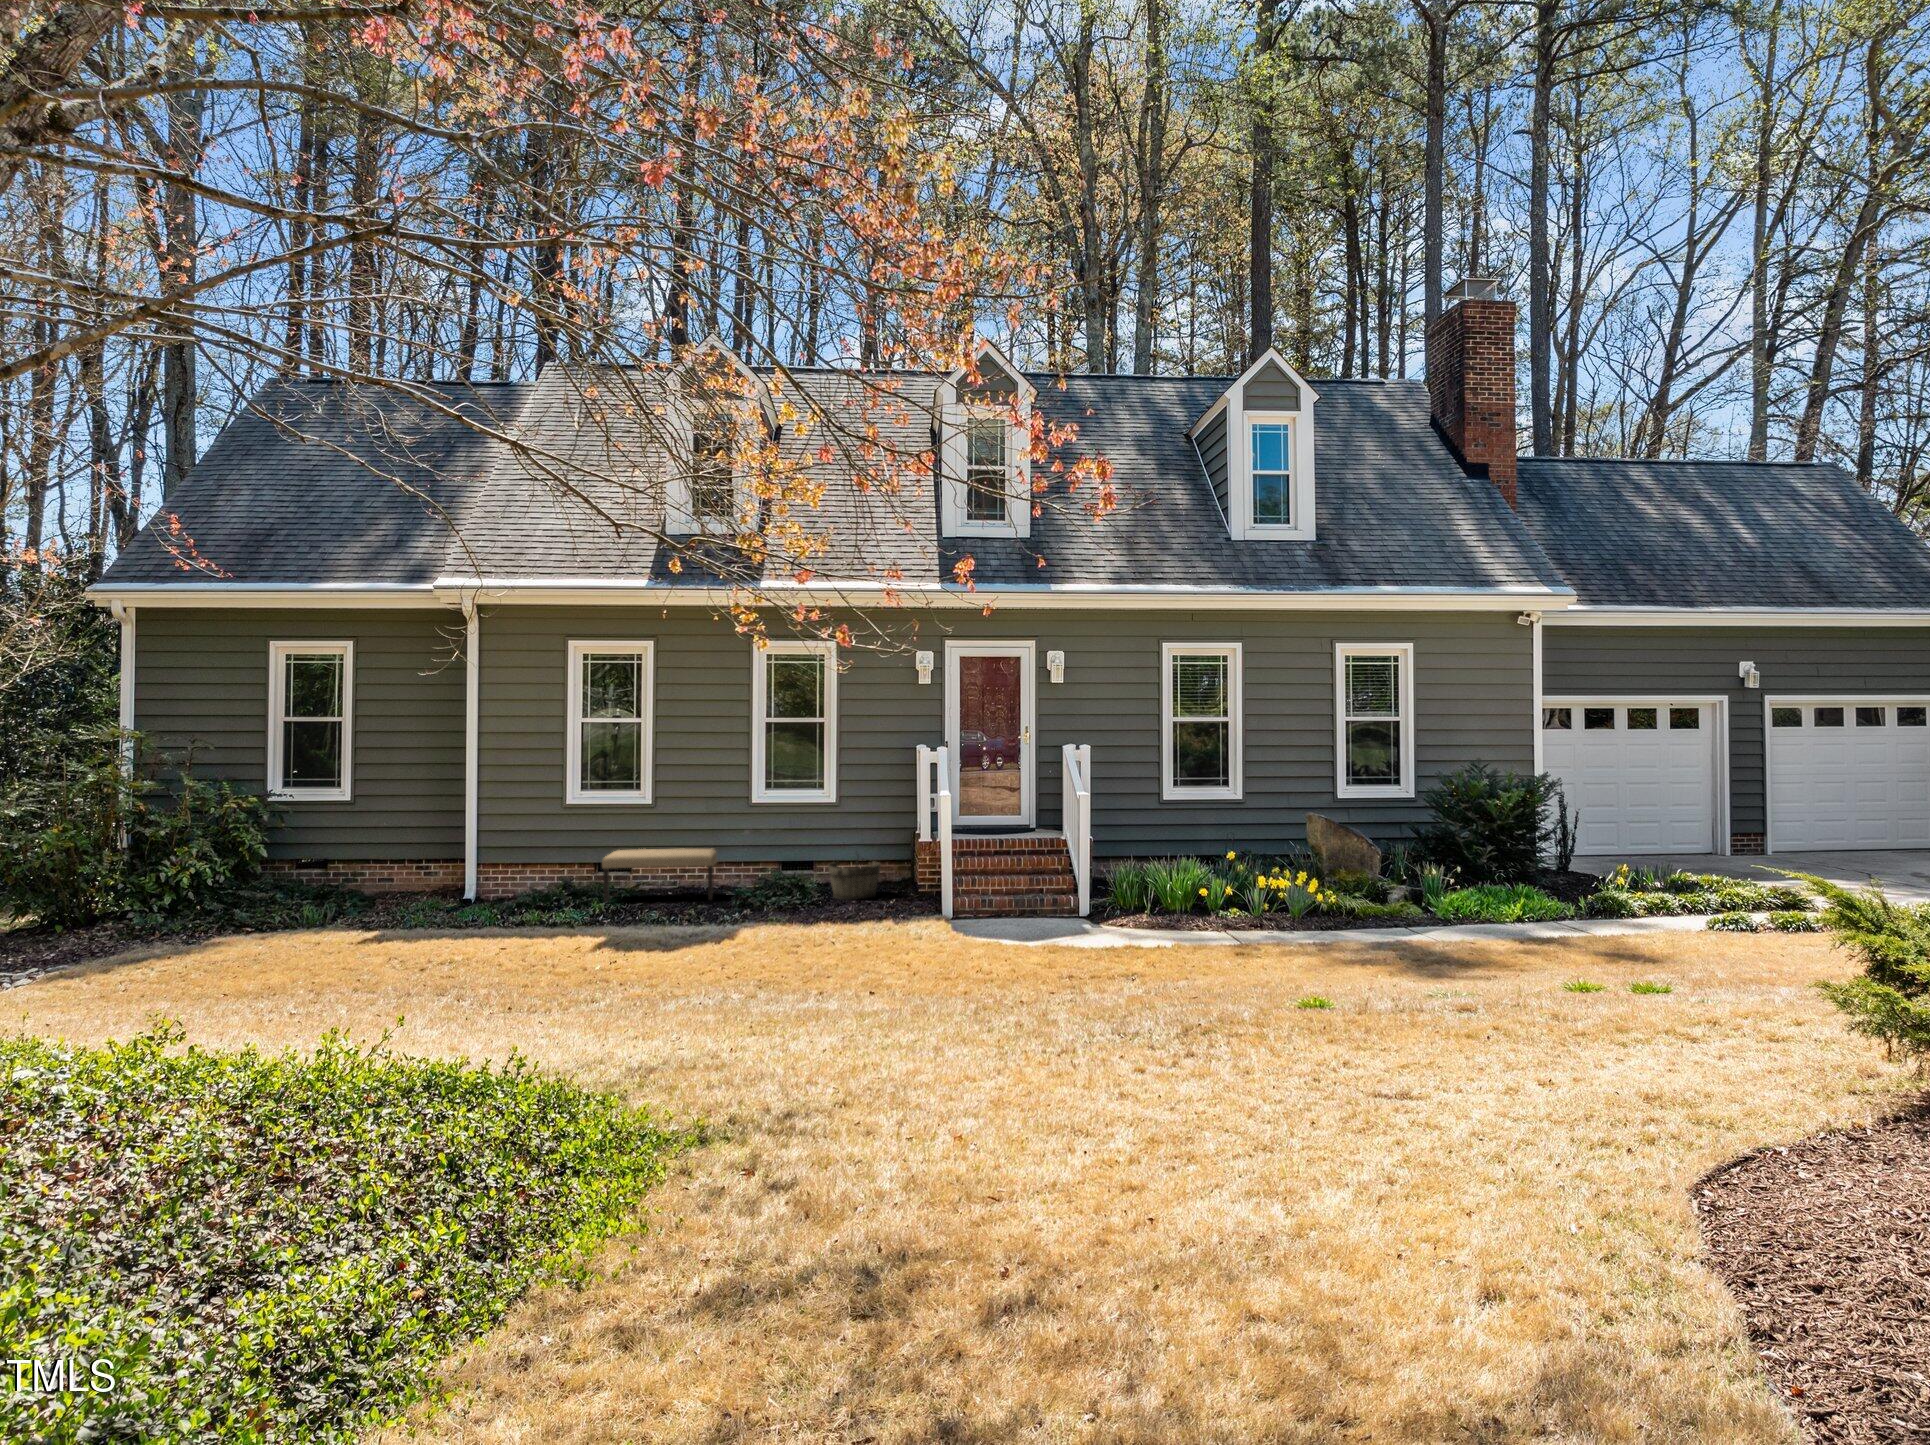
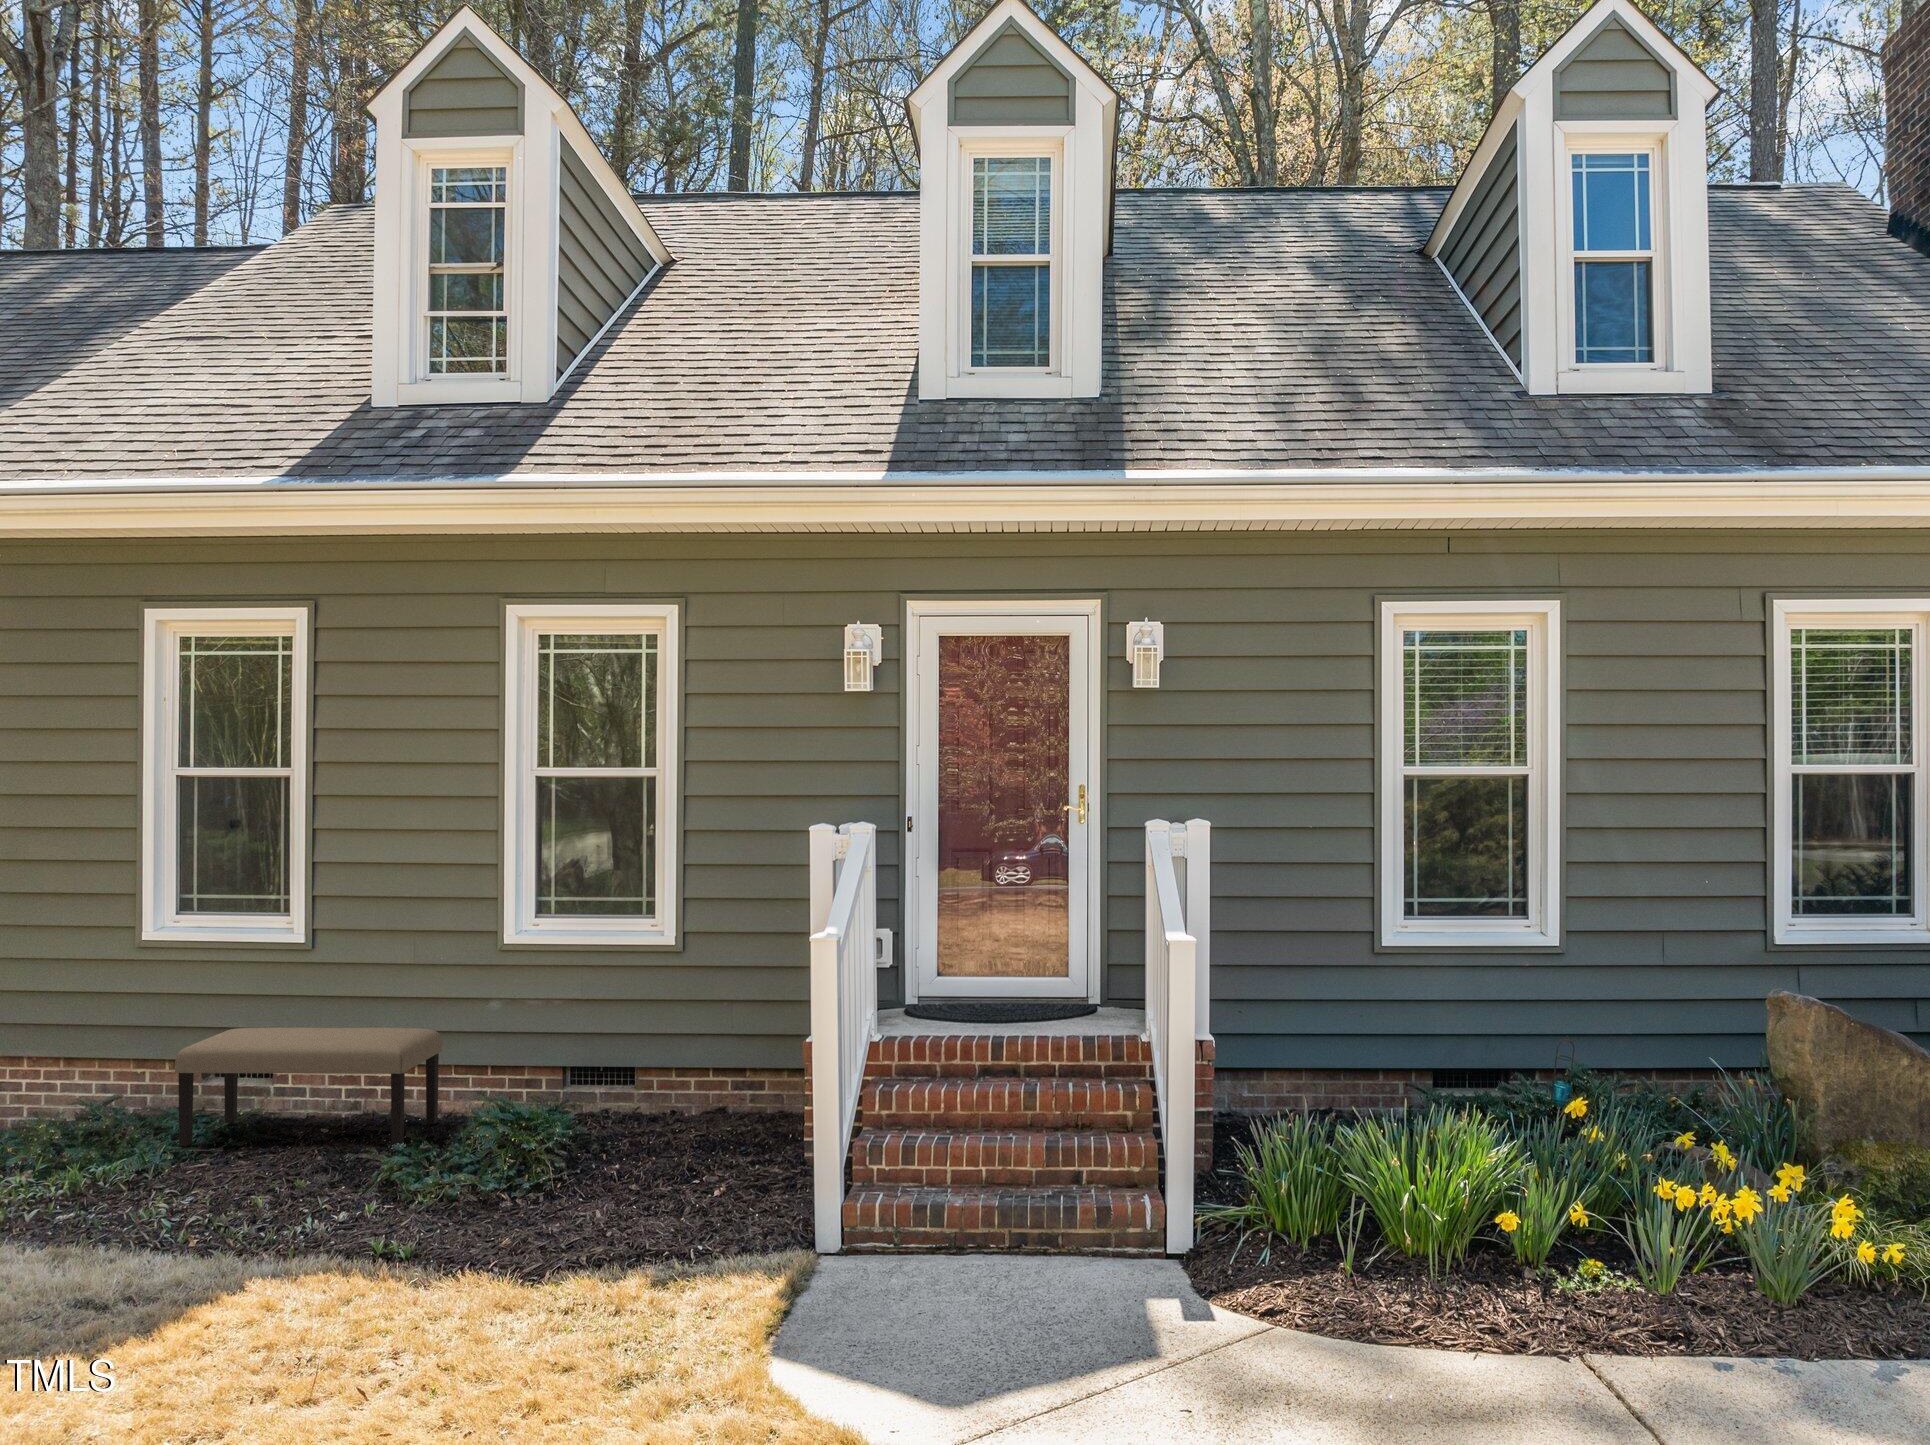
wooden bucket: present [828,860,881,900] -> none [642,1048,759,1159]

